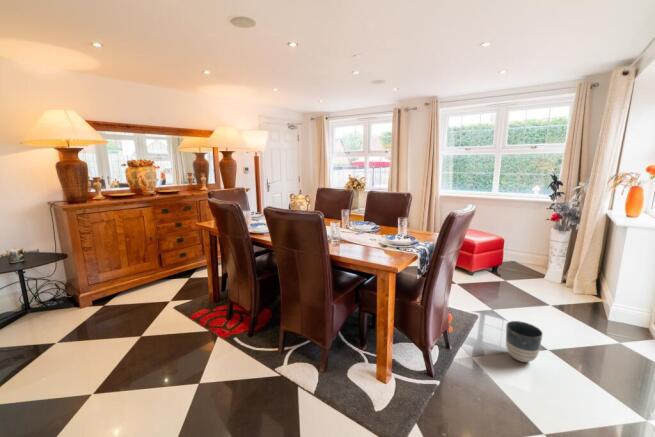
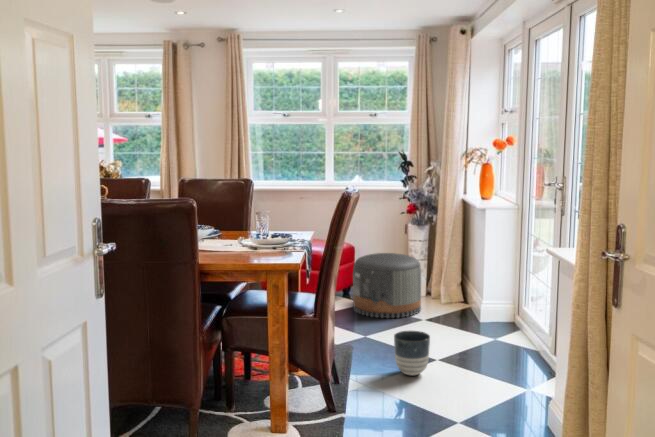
pouf: none [493,247,555,299] -> present [353,253,421,318]

